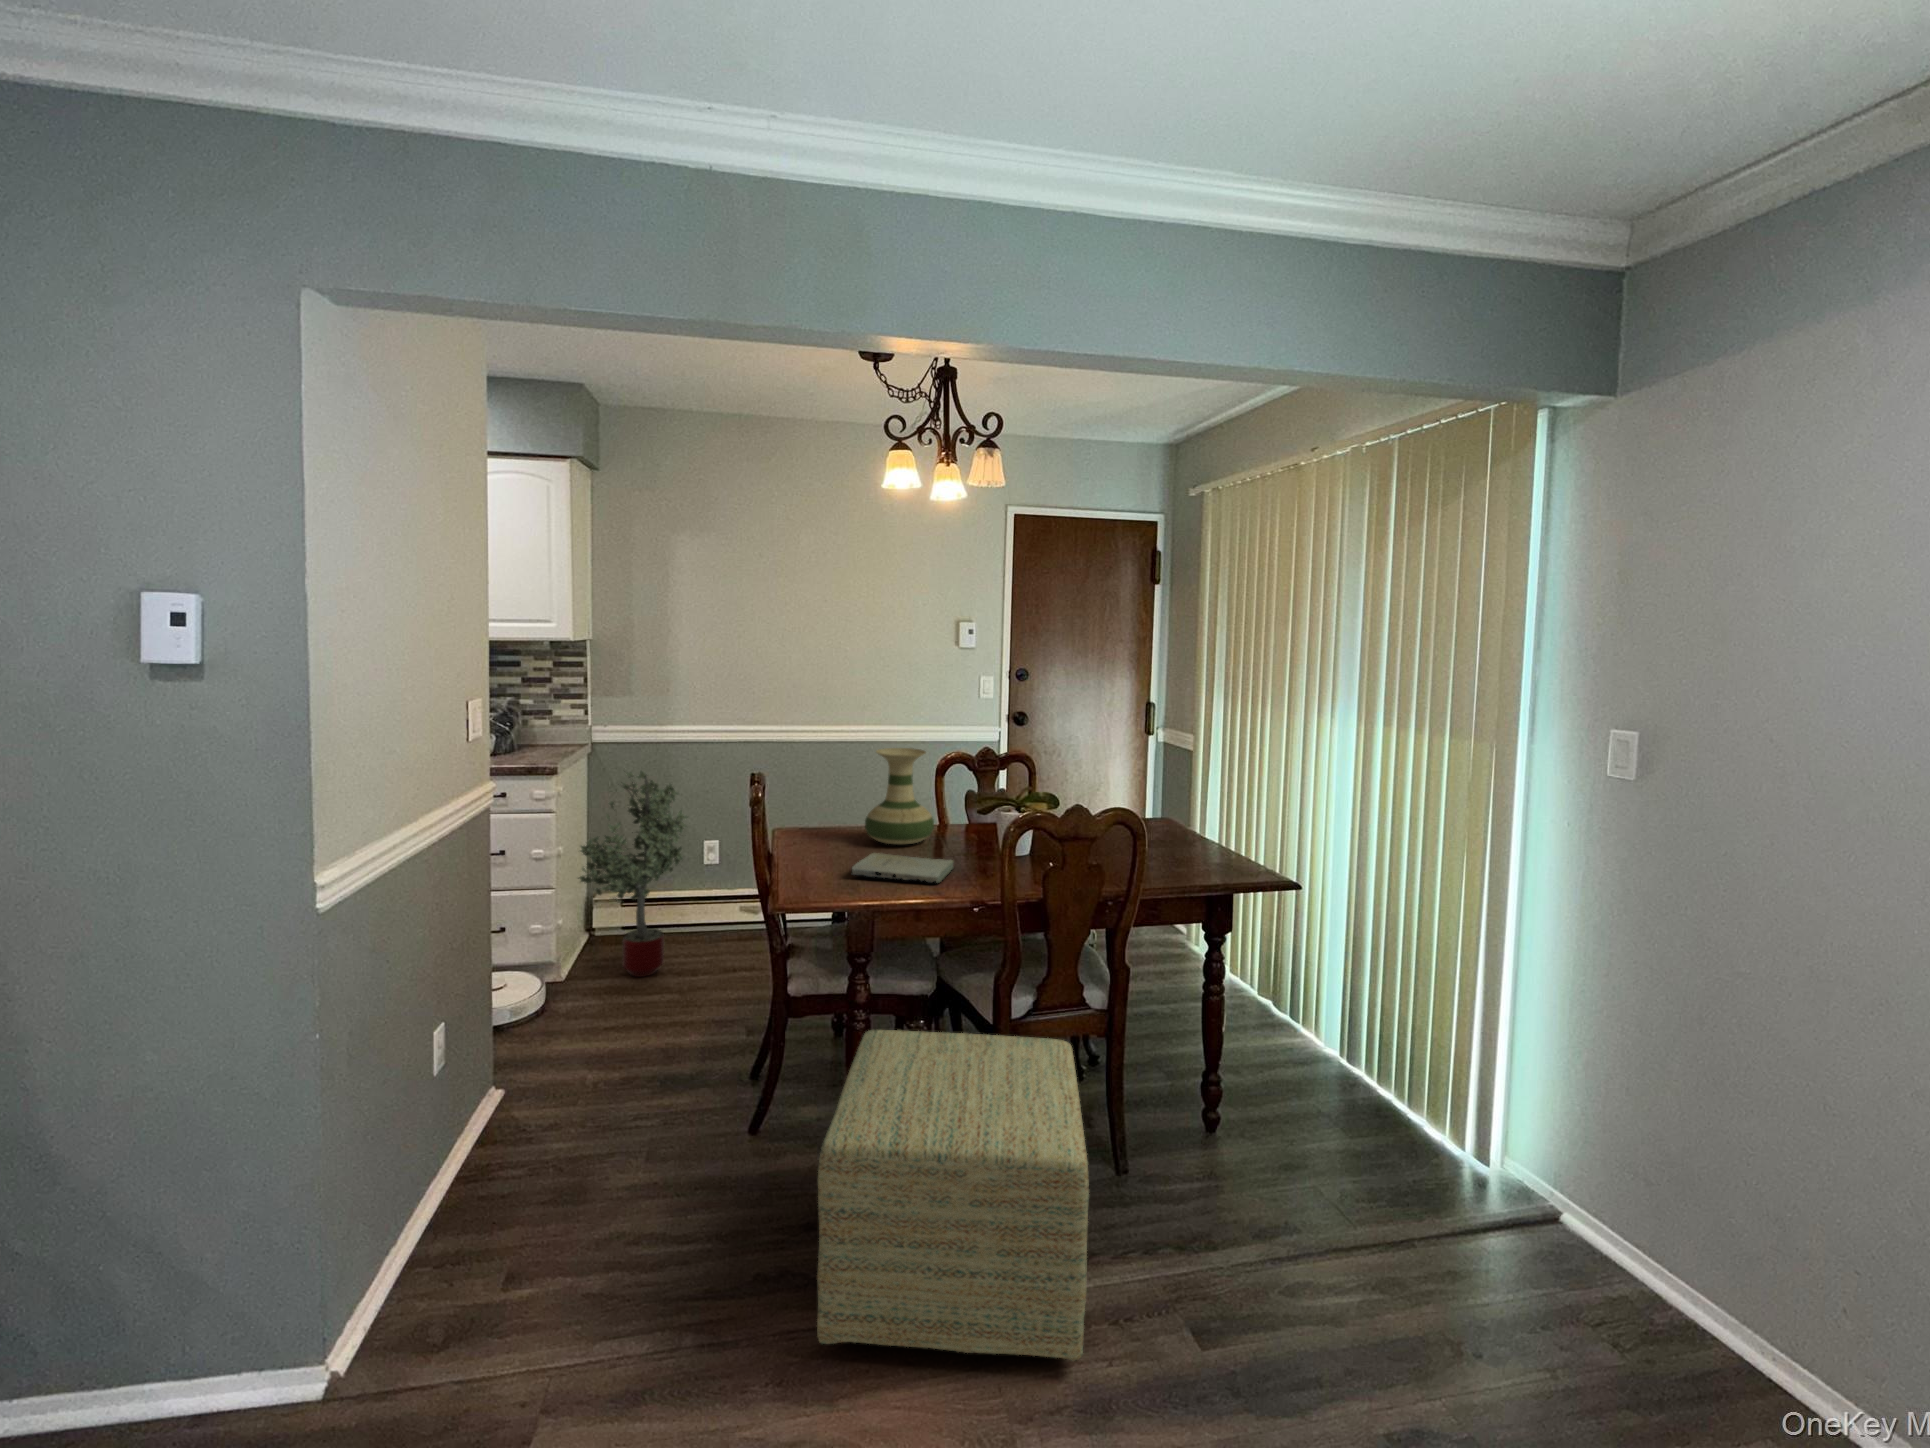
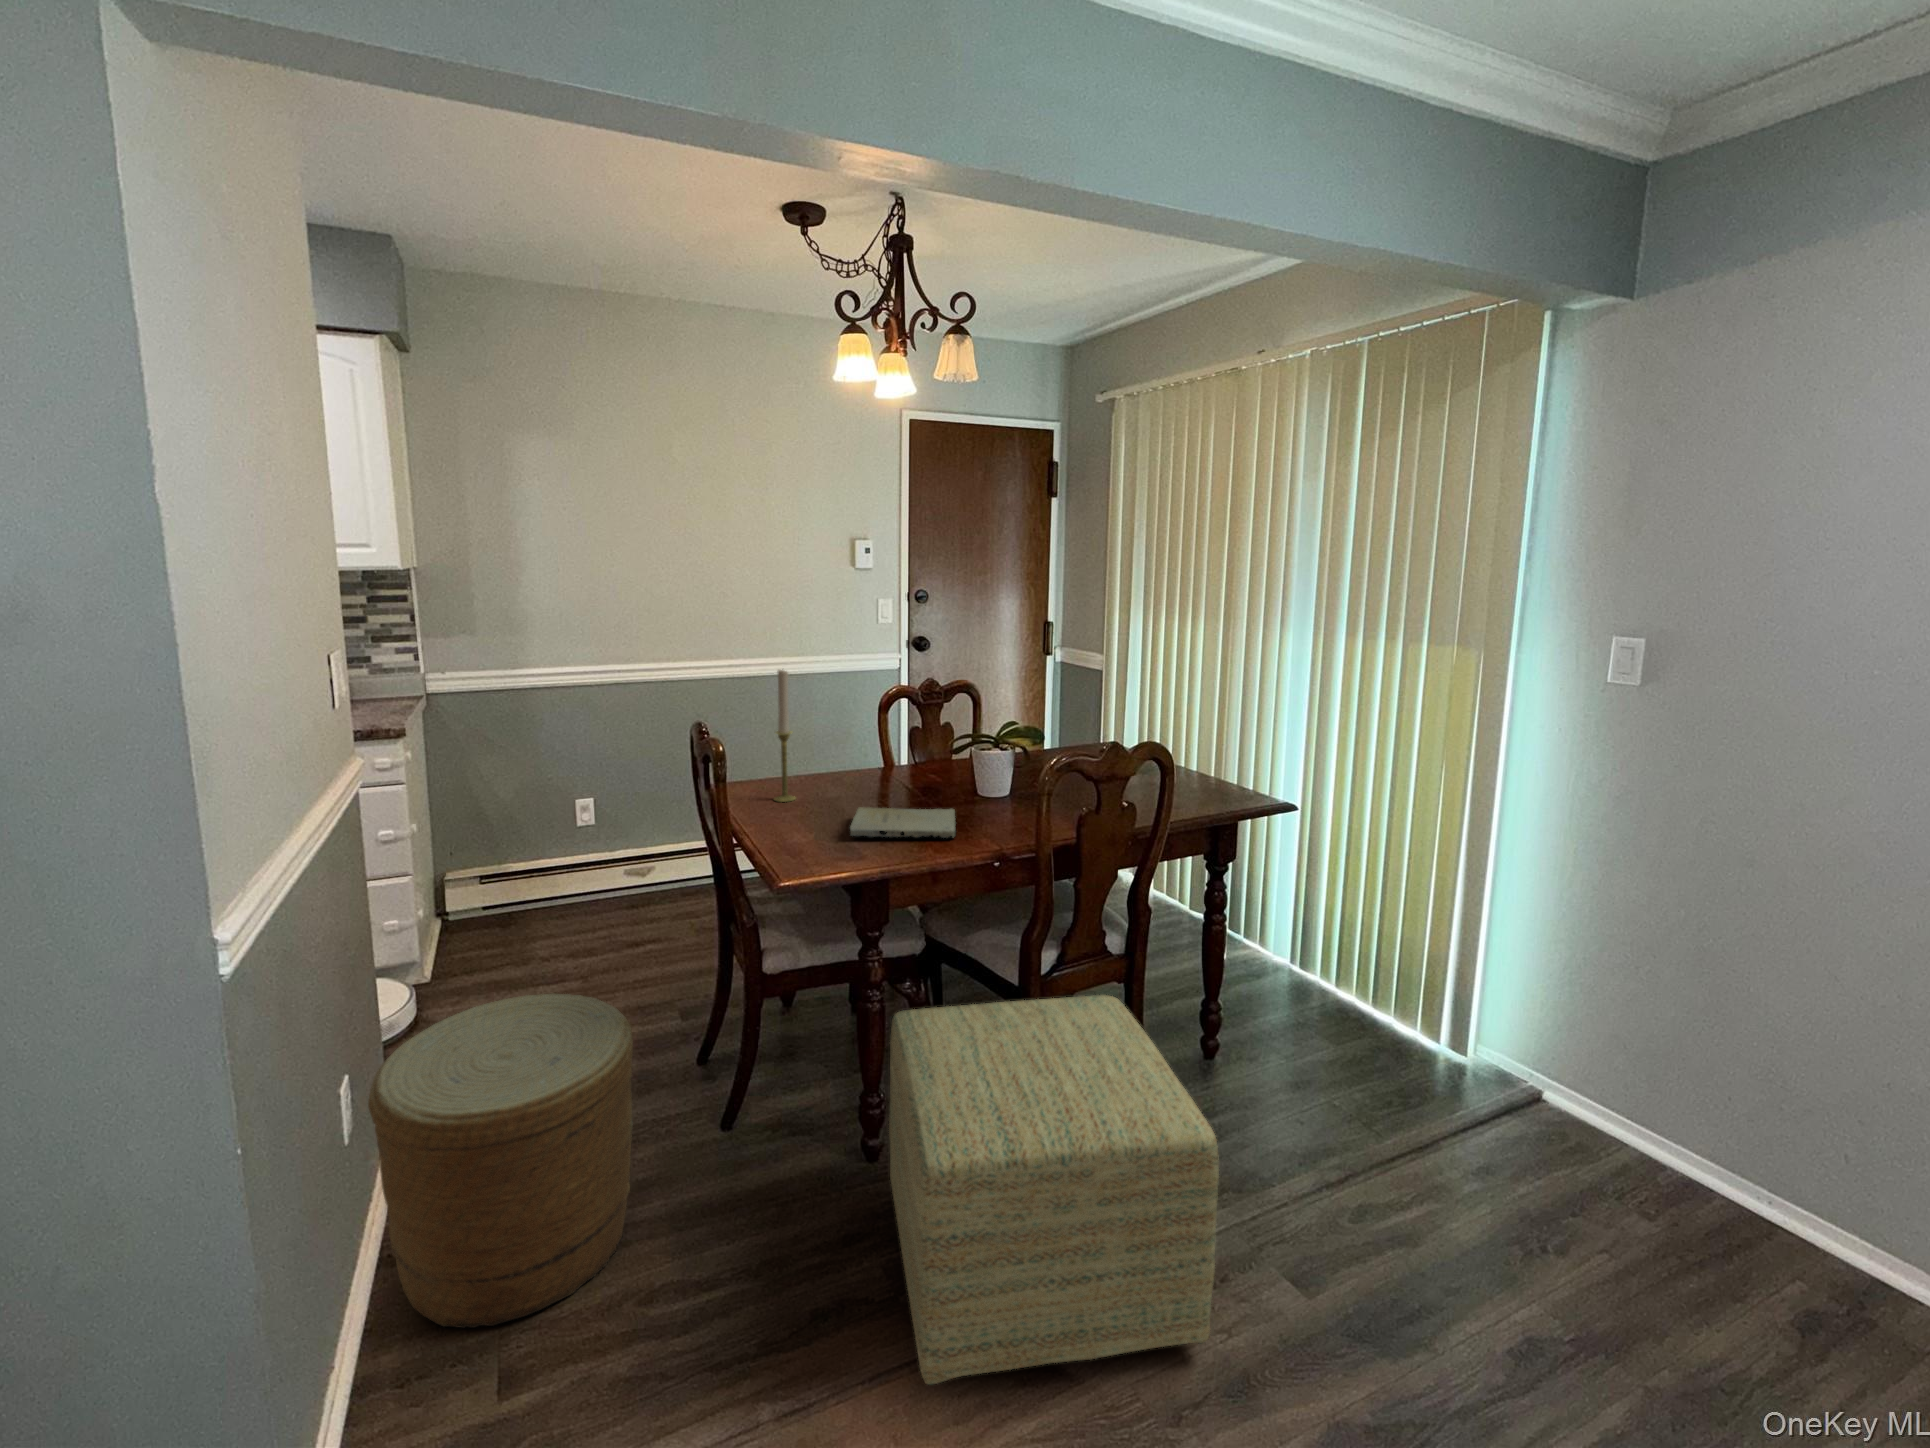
candlestick: none [815,730,835,845] -> present [774,670,795,802]
vase: present [865,748,934,845] -> none [828,684,906,794]
potted tree: present [578,771,688,977] -> none [437,724,574,965]
woven basket: none [447,983,655,1238] -> present [368,994,633,1328]

